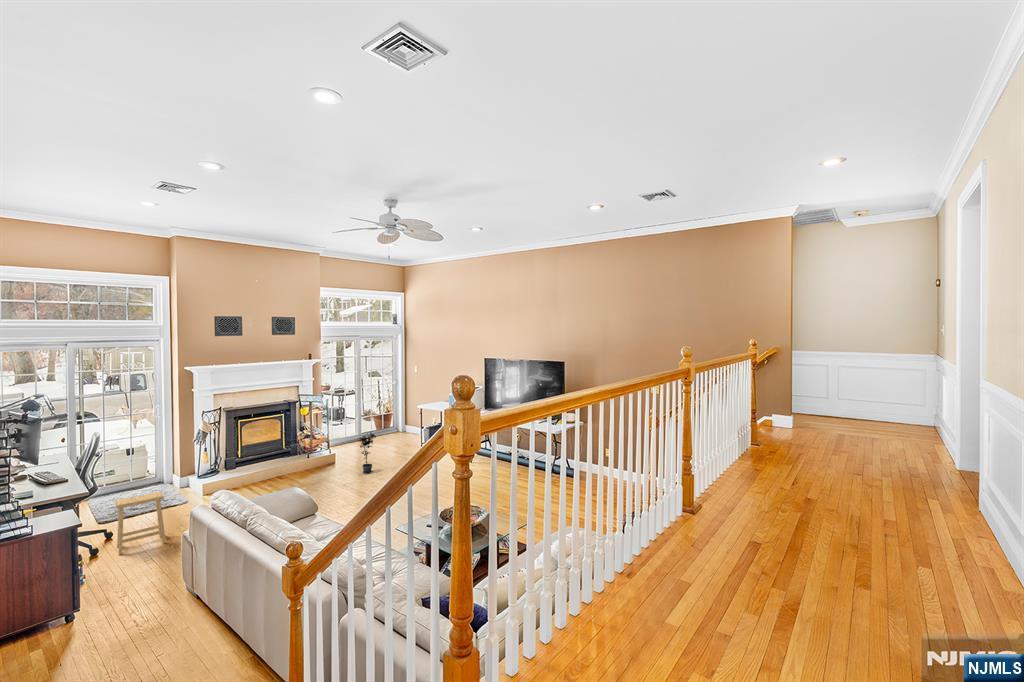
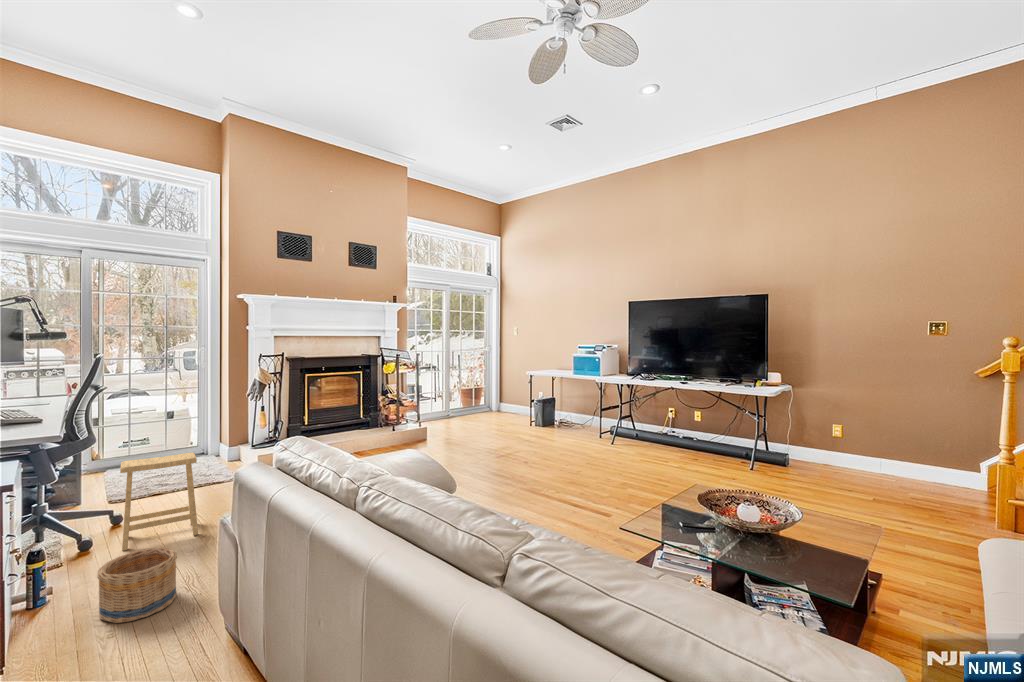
potted plant: present [359,432,376,473] -> none [461,395,485,453]
basket: none [116,552,159,592] -> present [97,548,177,623]

